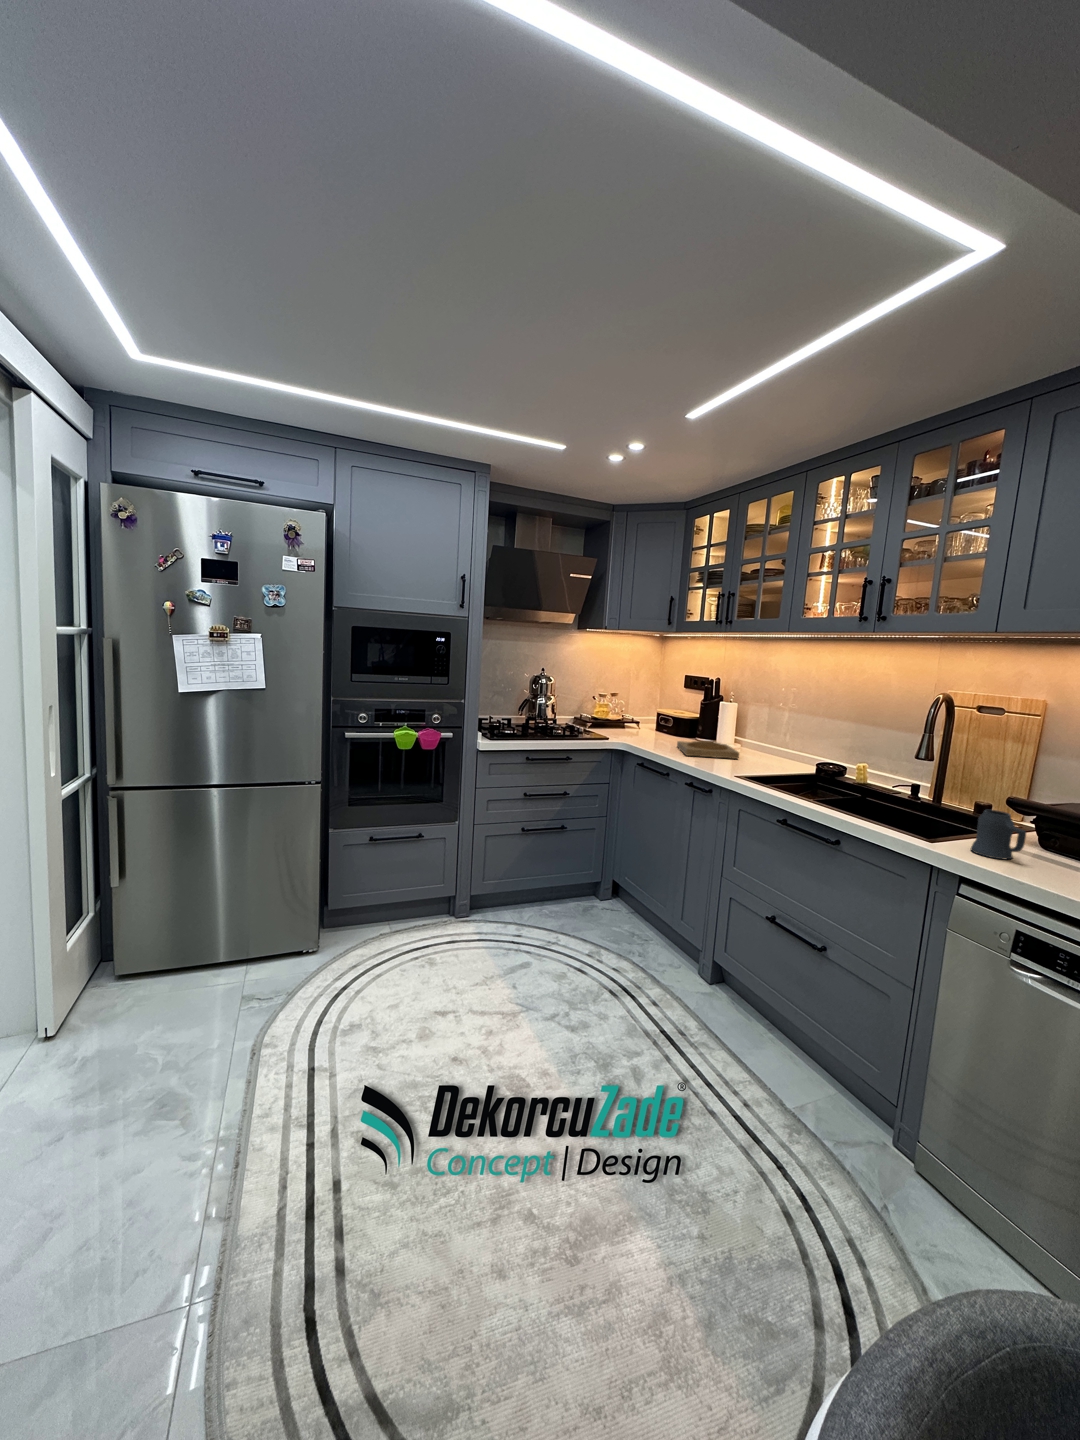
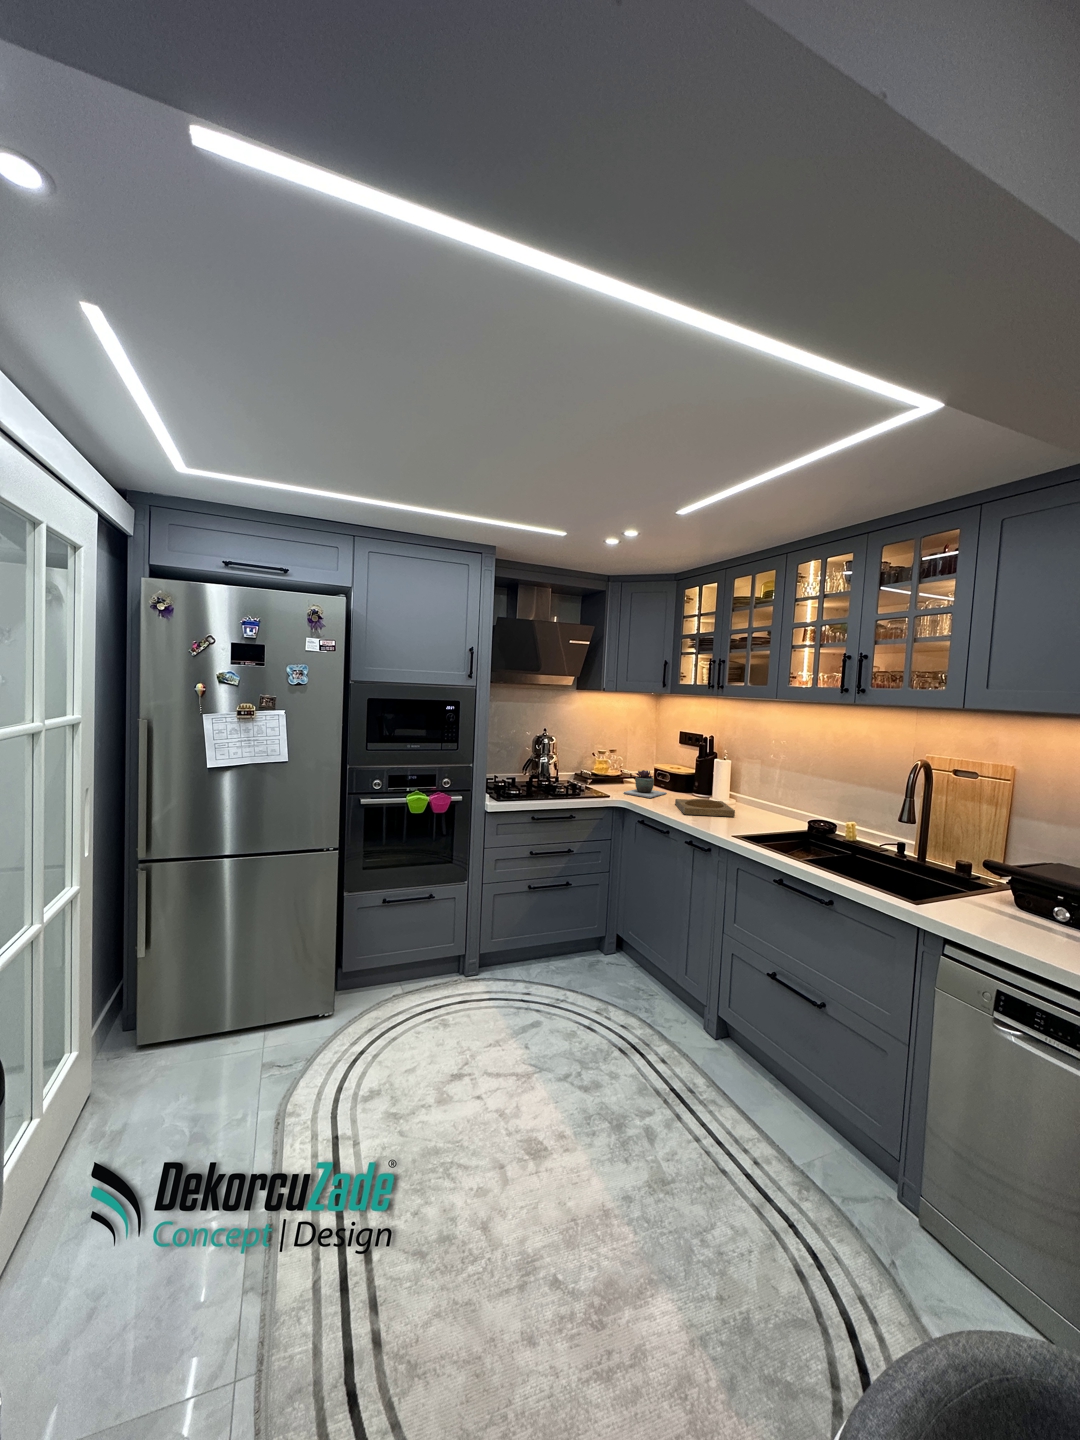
succulent plant: none [624,712,669,740] -> present [624,770,667,798]
mug: present [971,810,1026,859] -> none [953,874,1002,922]

